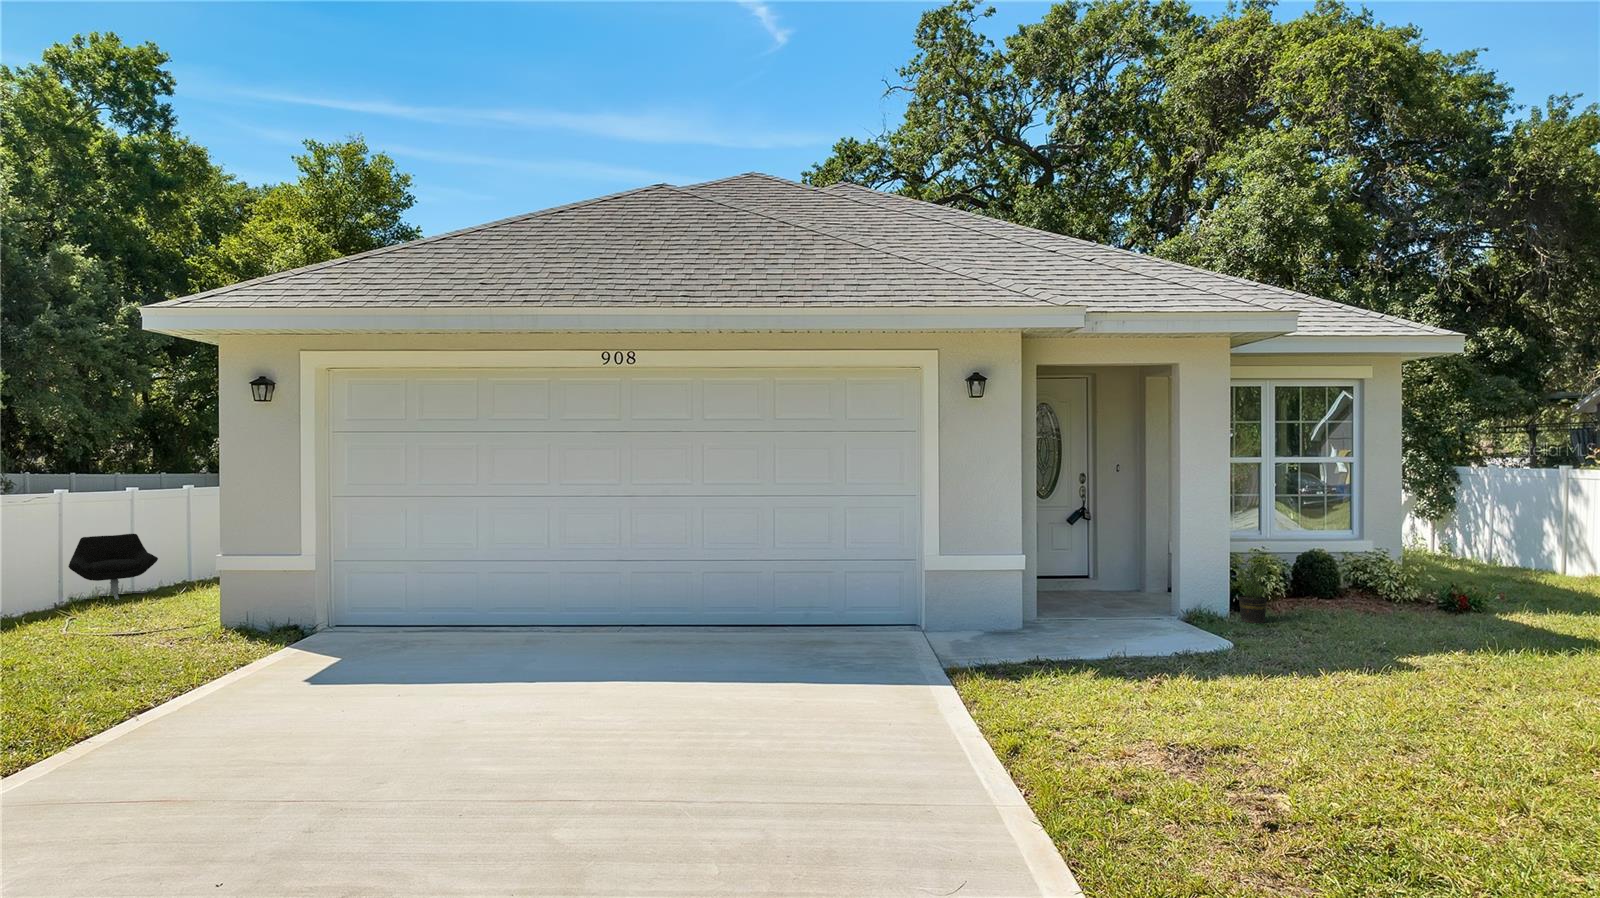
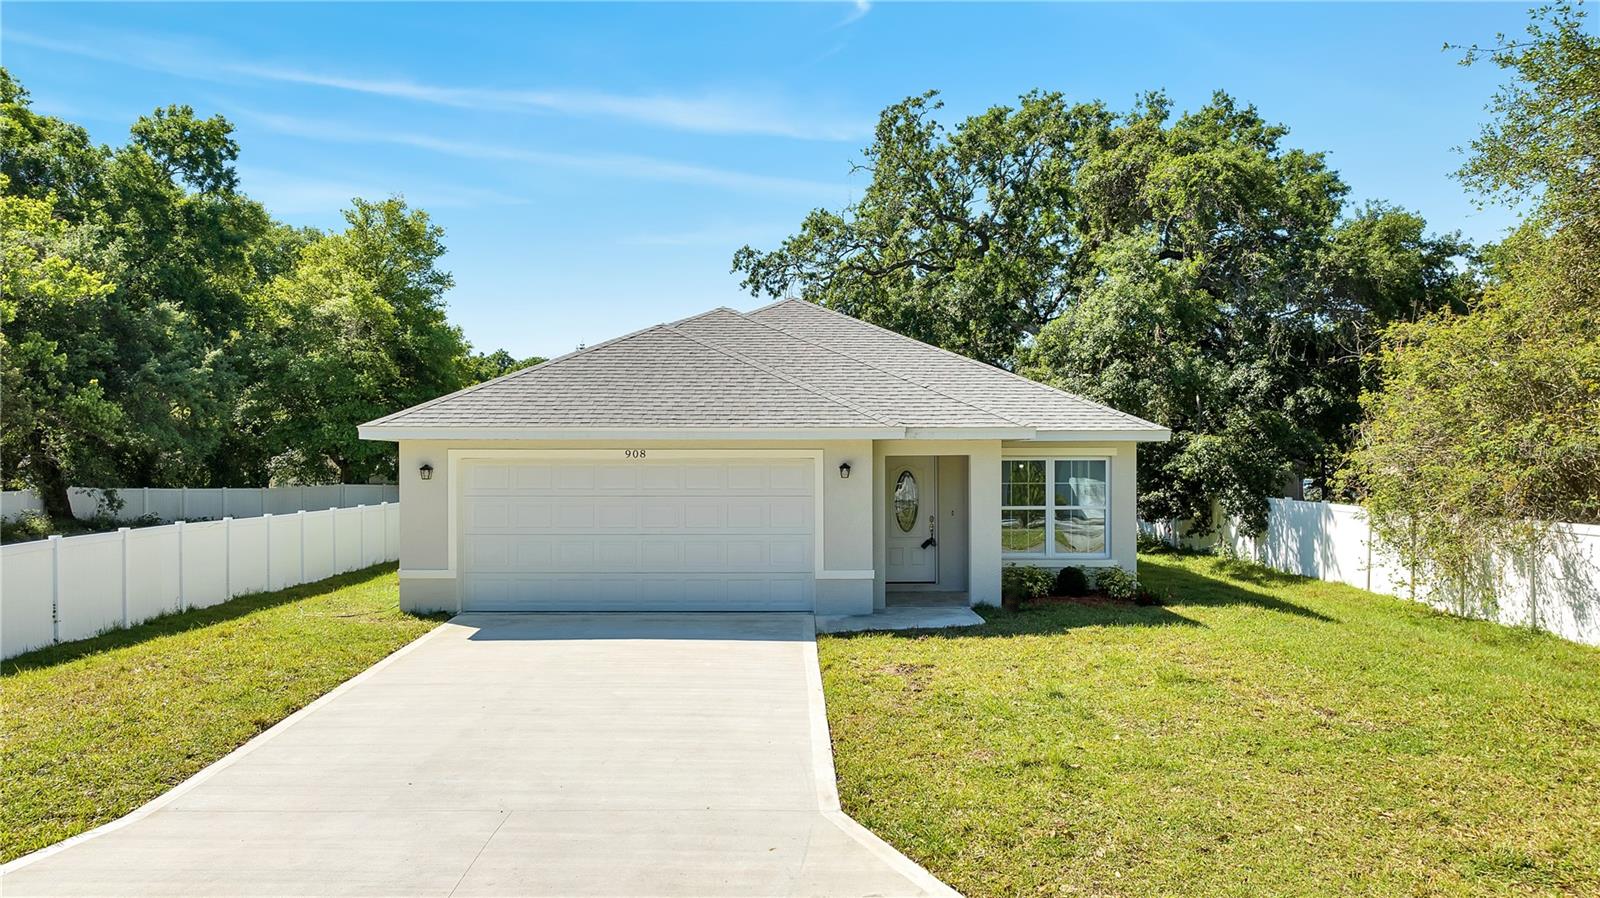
lounge chair: present [68,534,158,599] -> none [270,548,325,591]

